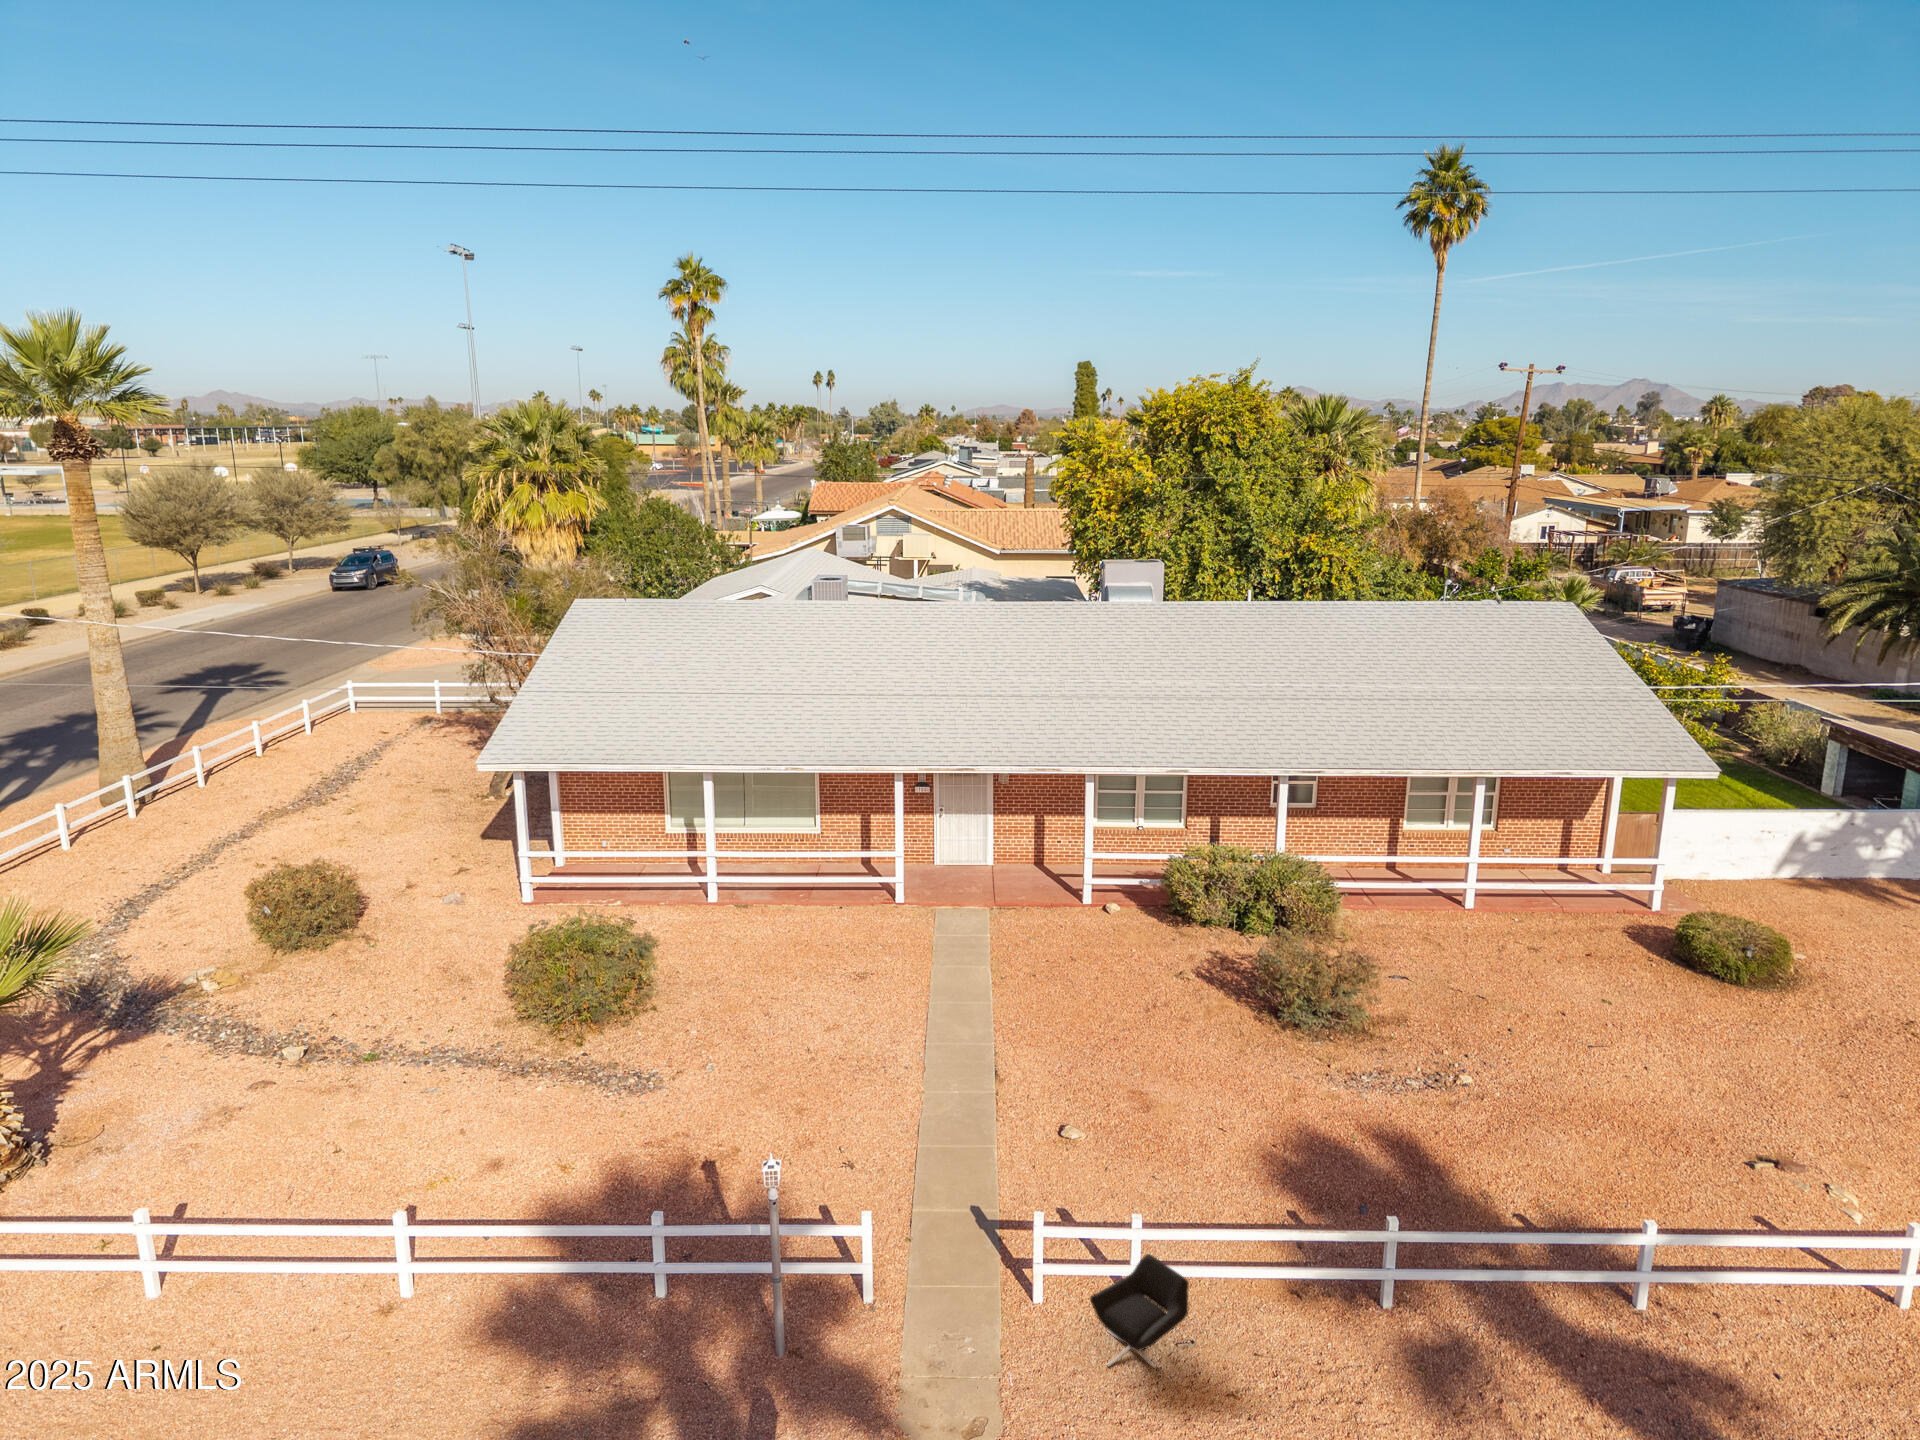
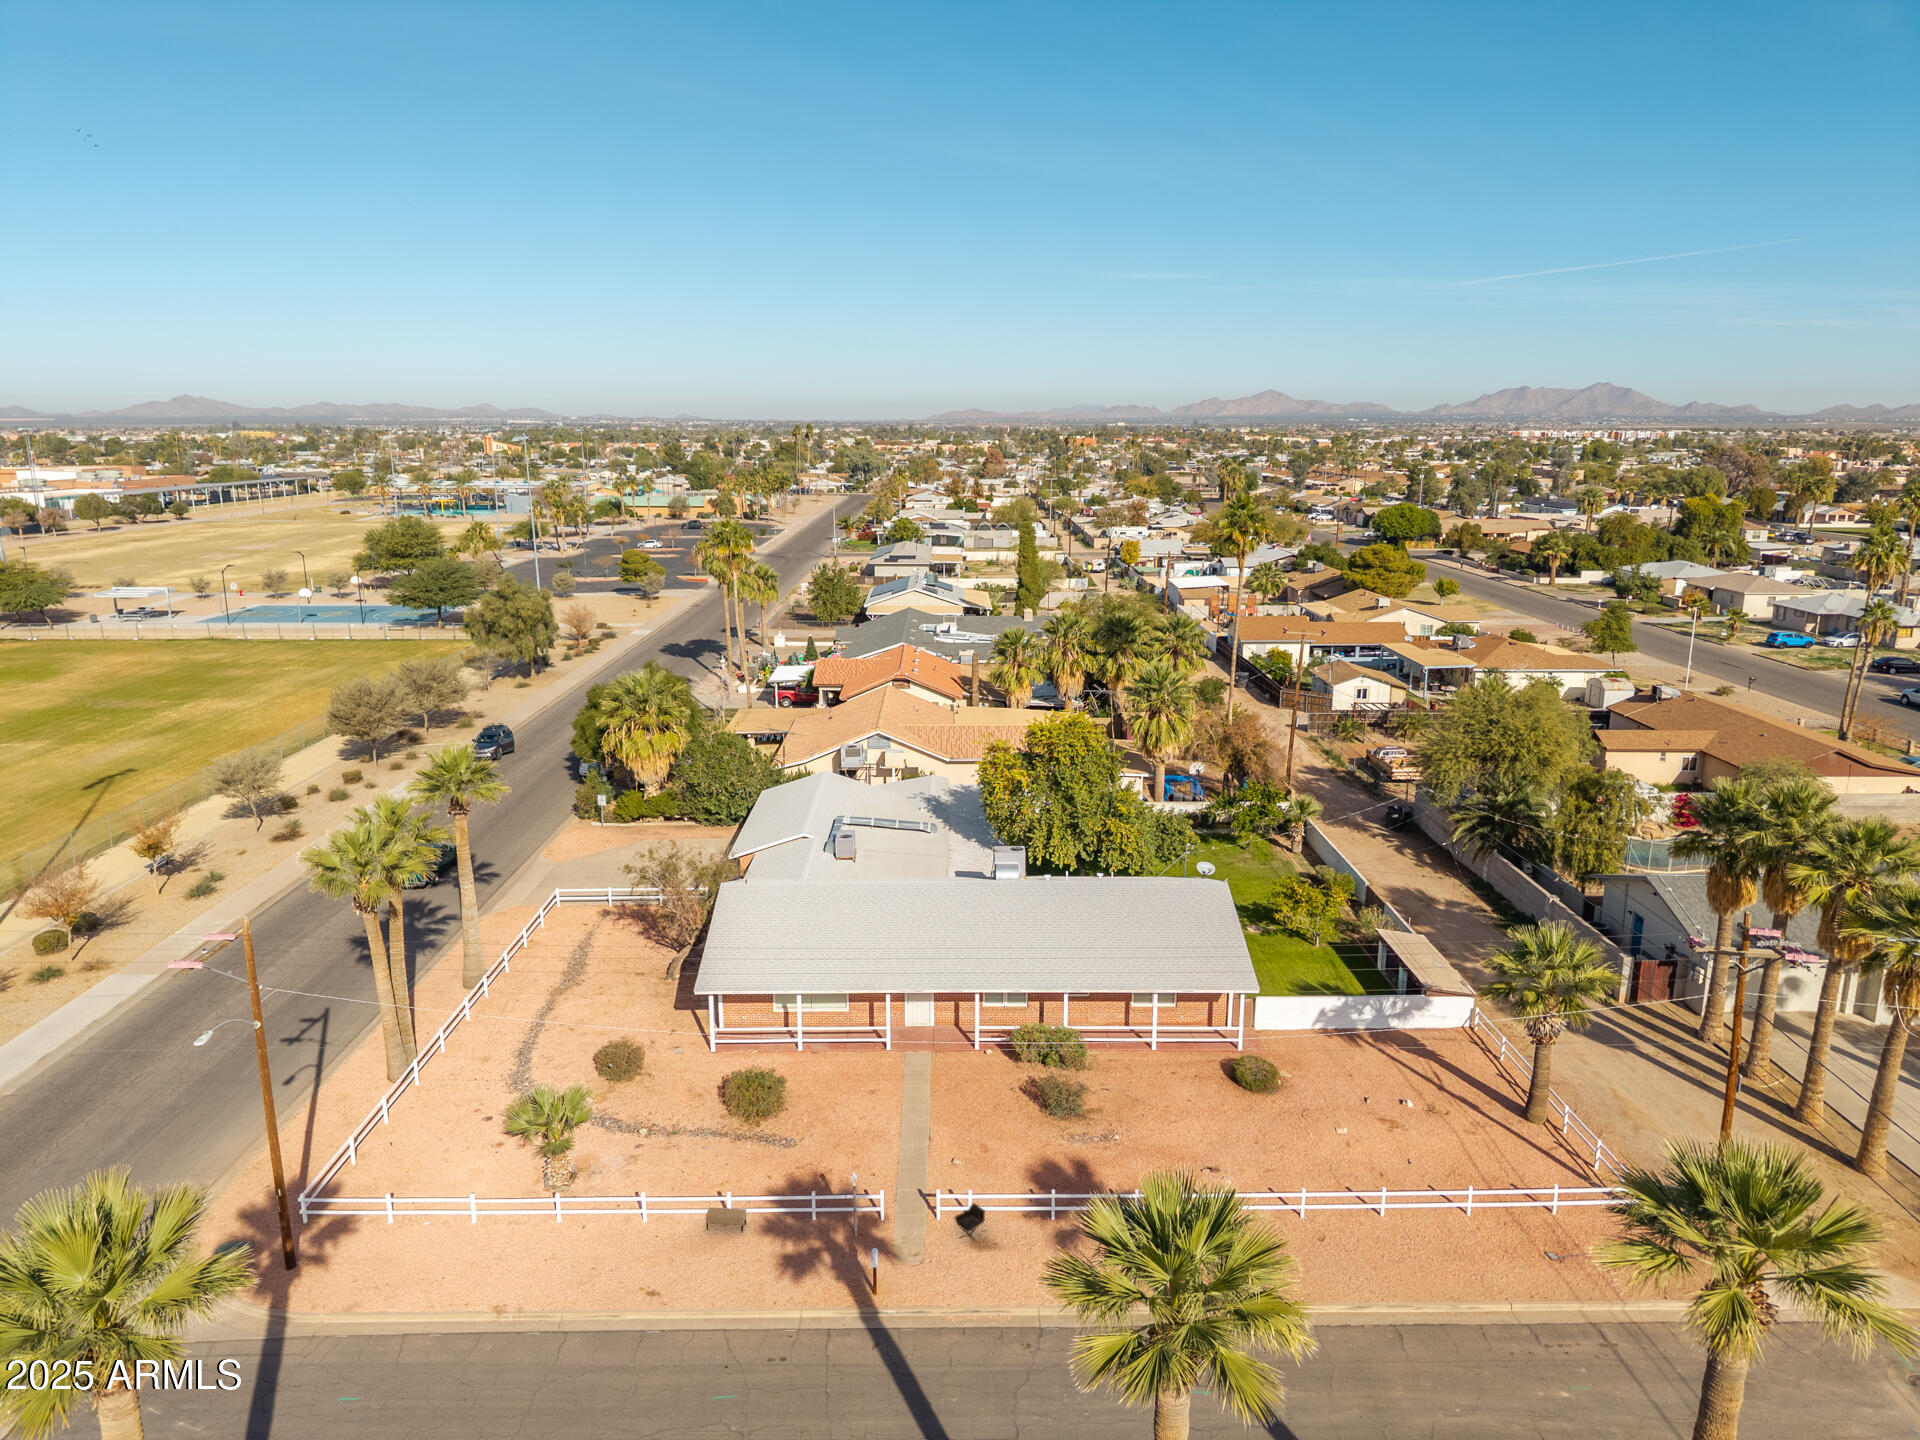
bench: none [315,1254,452,1334] -> present [706,1208,746,1232]

